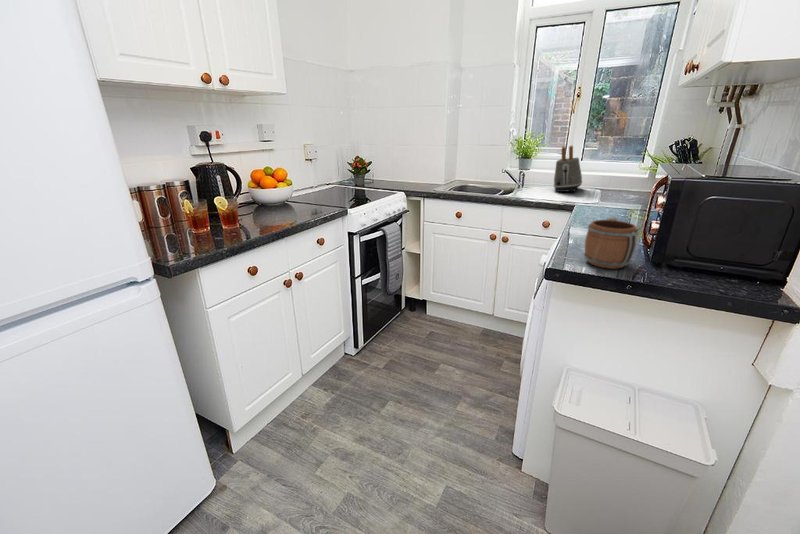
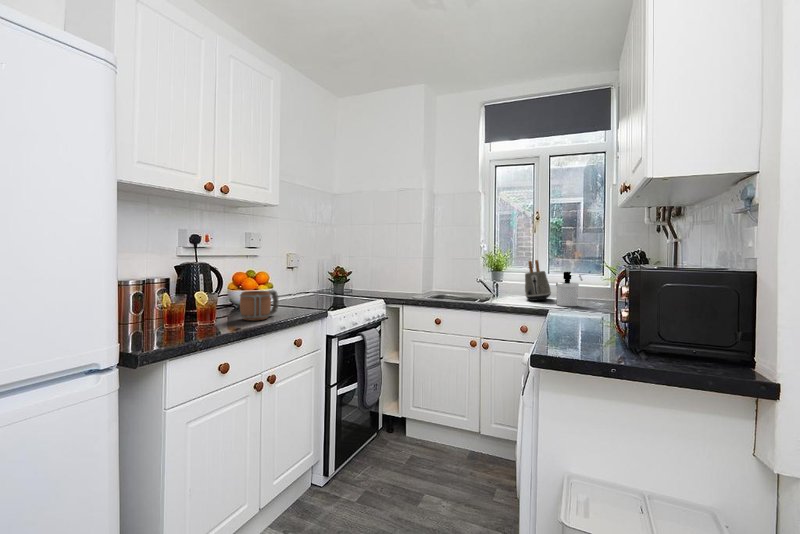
soap dispenser: none [586,161,619,200] -> present [556,272,583,306]
mug: present [584,216,638,269] -> present [240,290,279,320]

